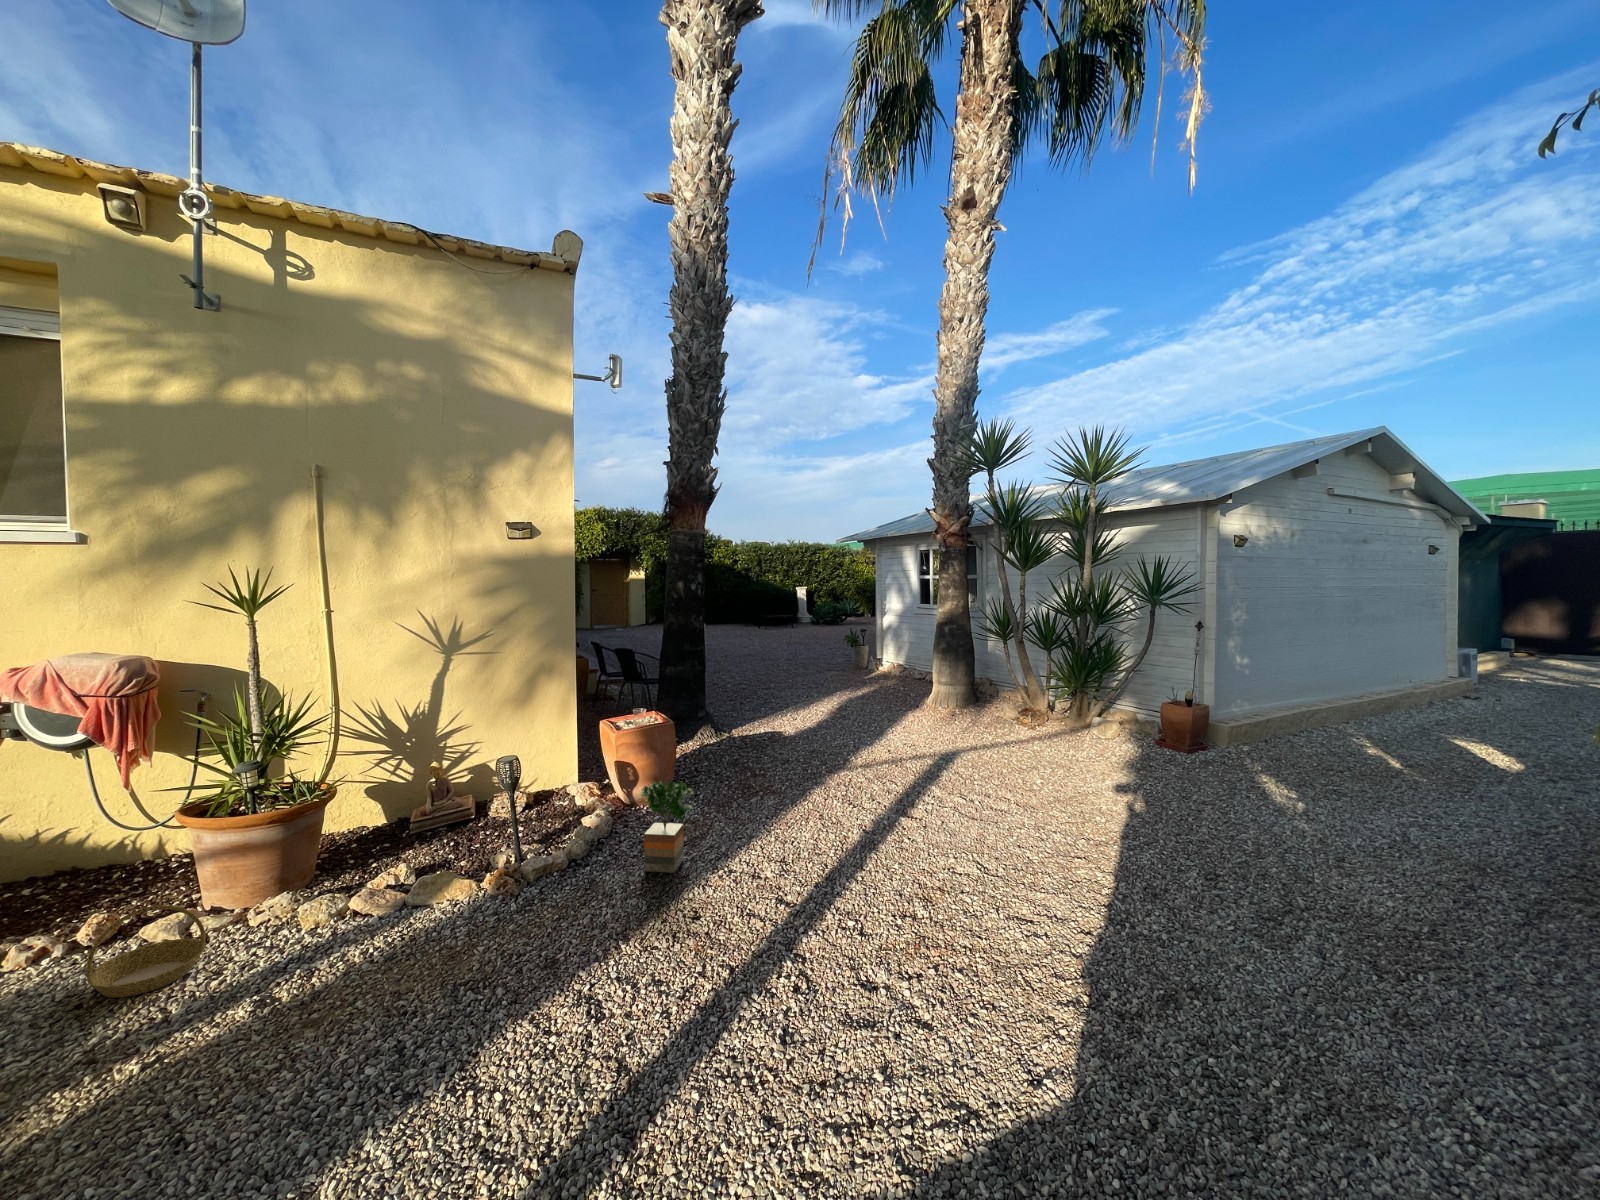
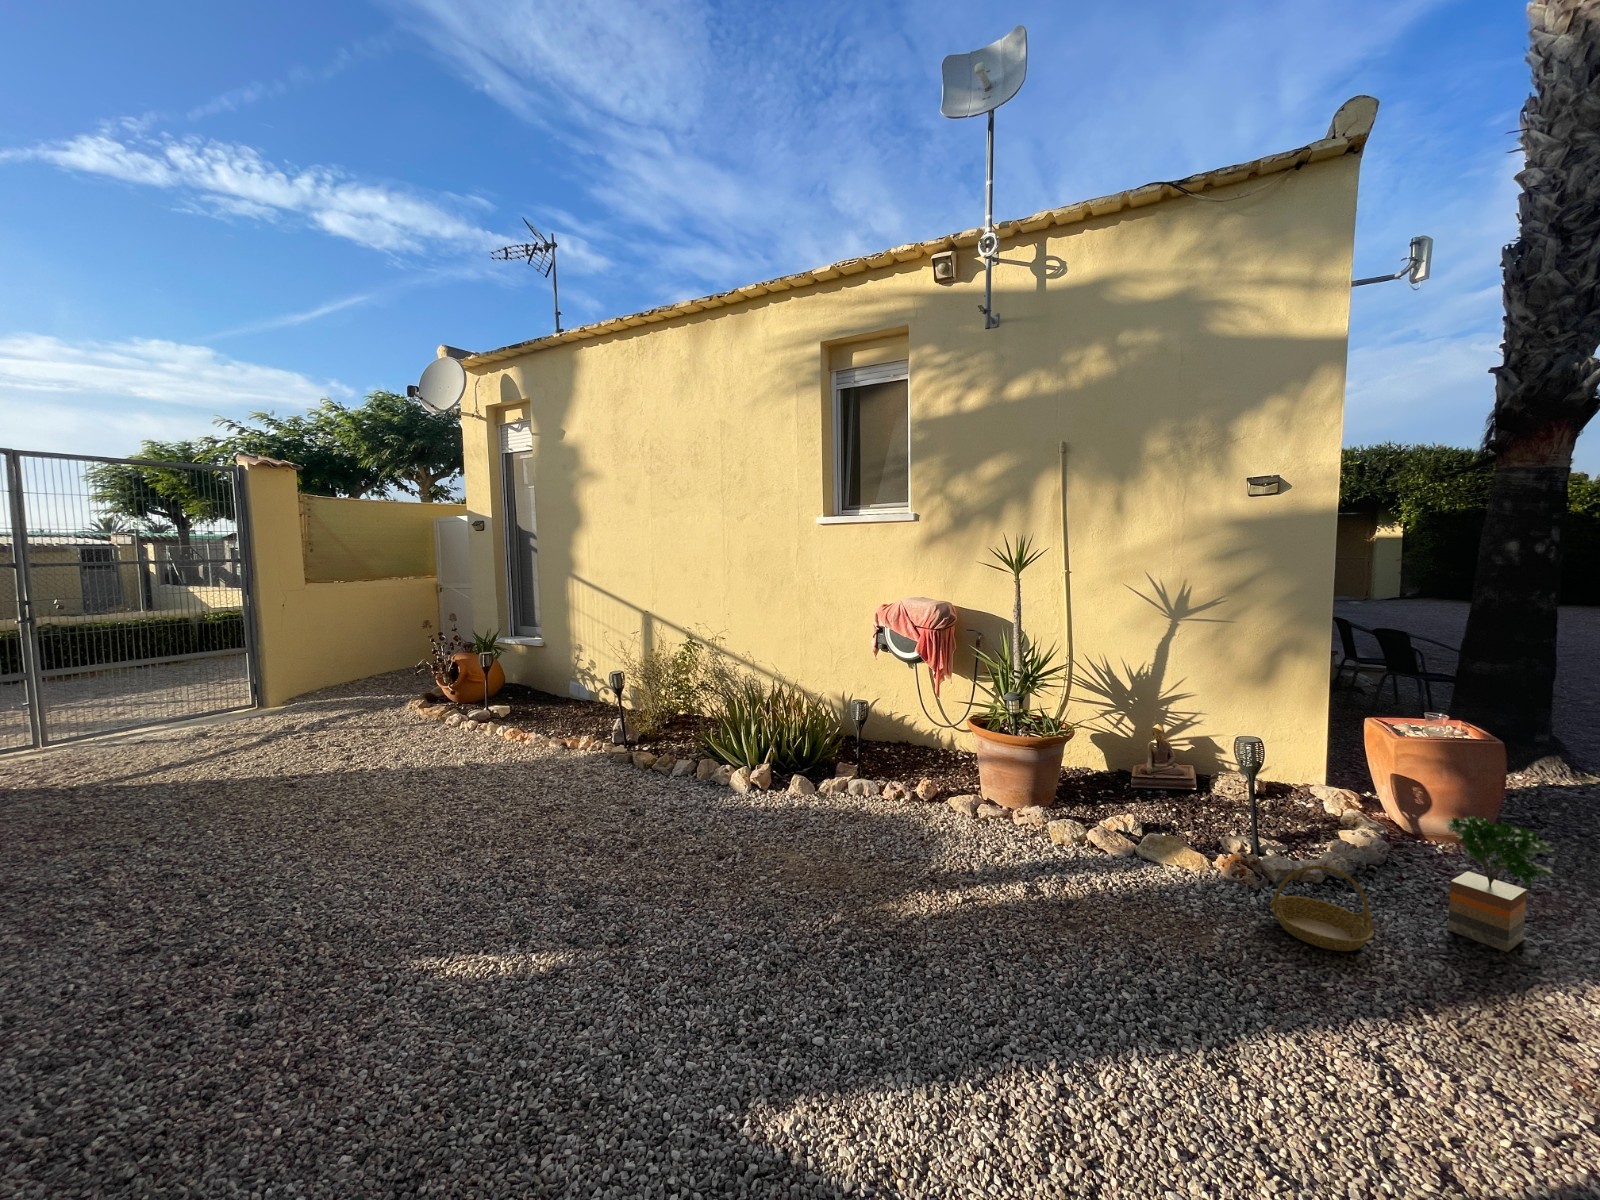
basket: present [87,905,205,997] -> present [1270,865,1374,951]

